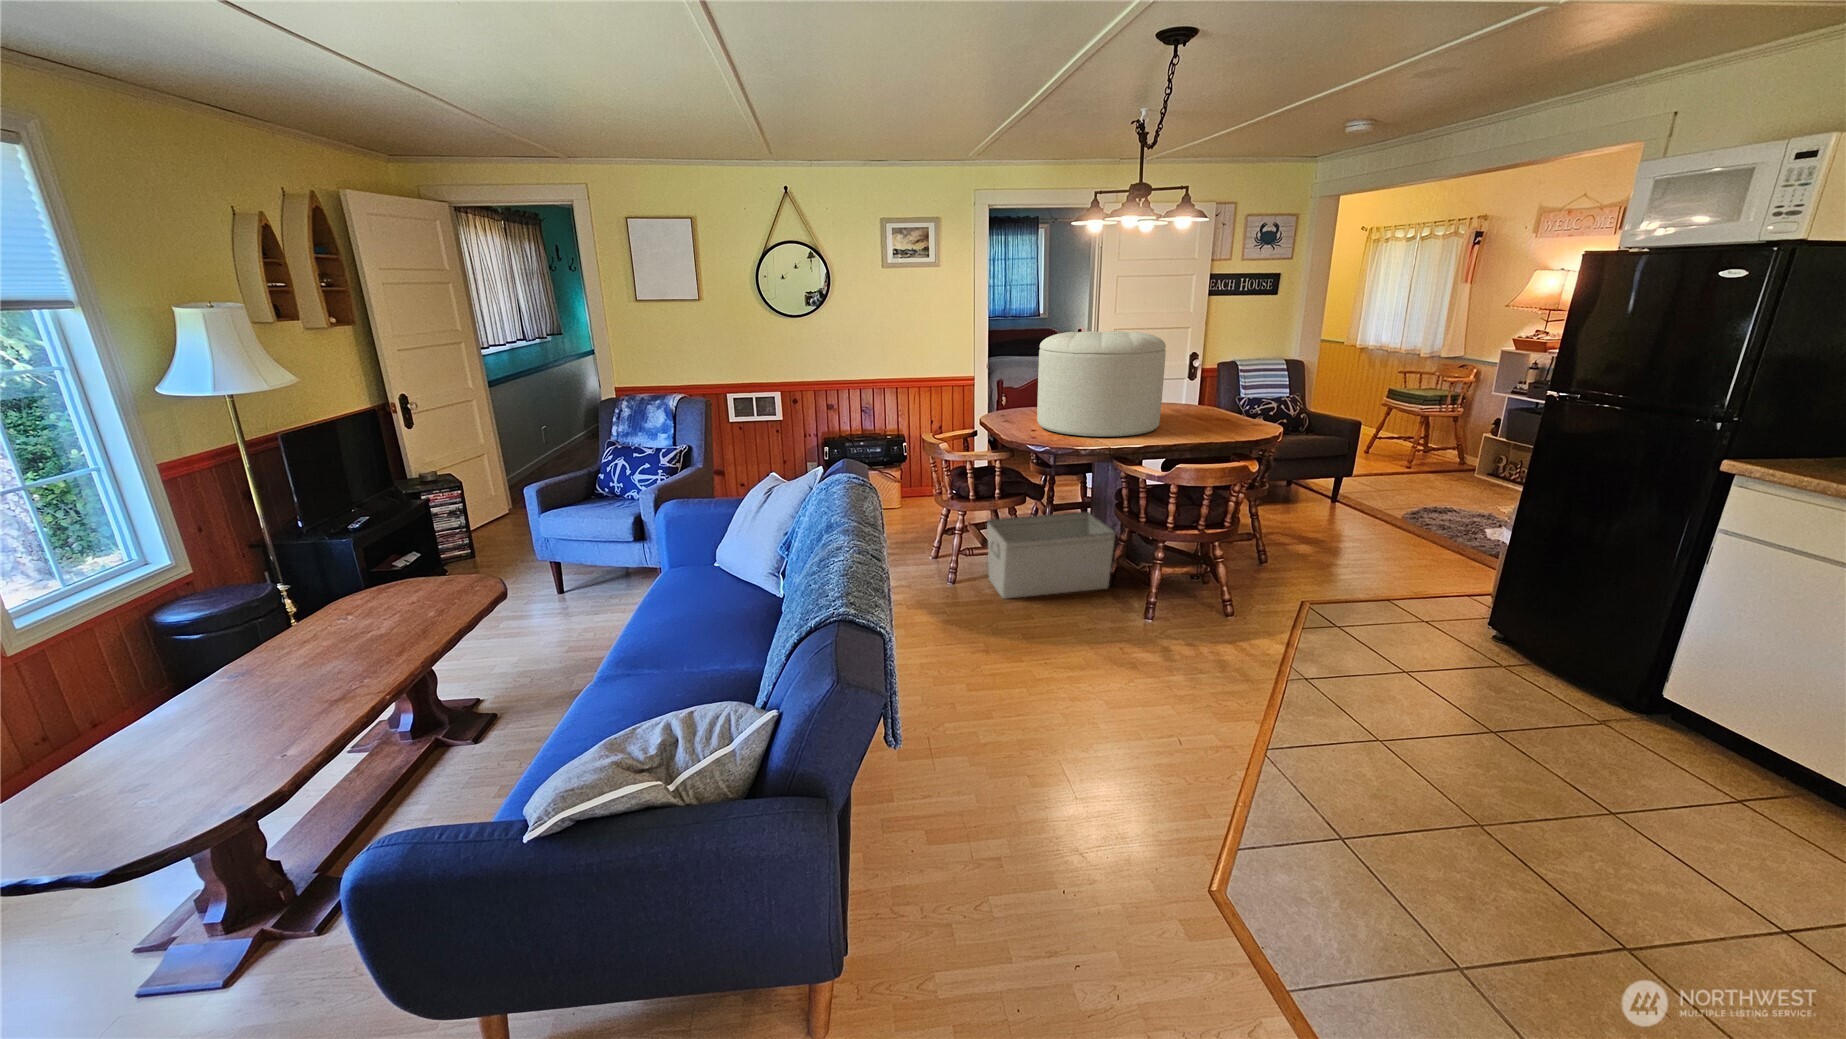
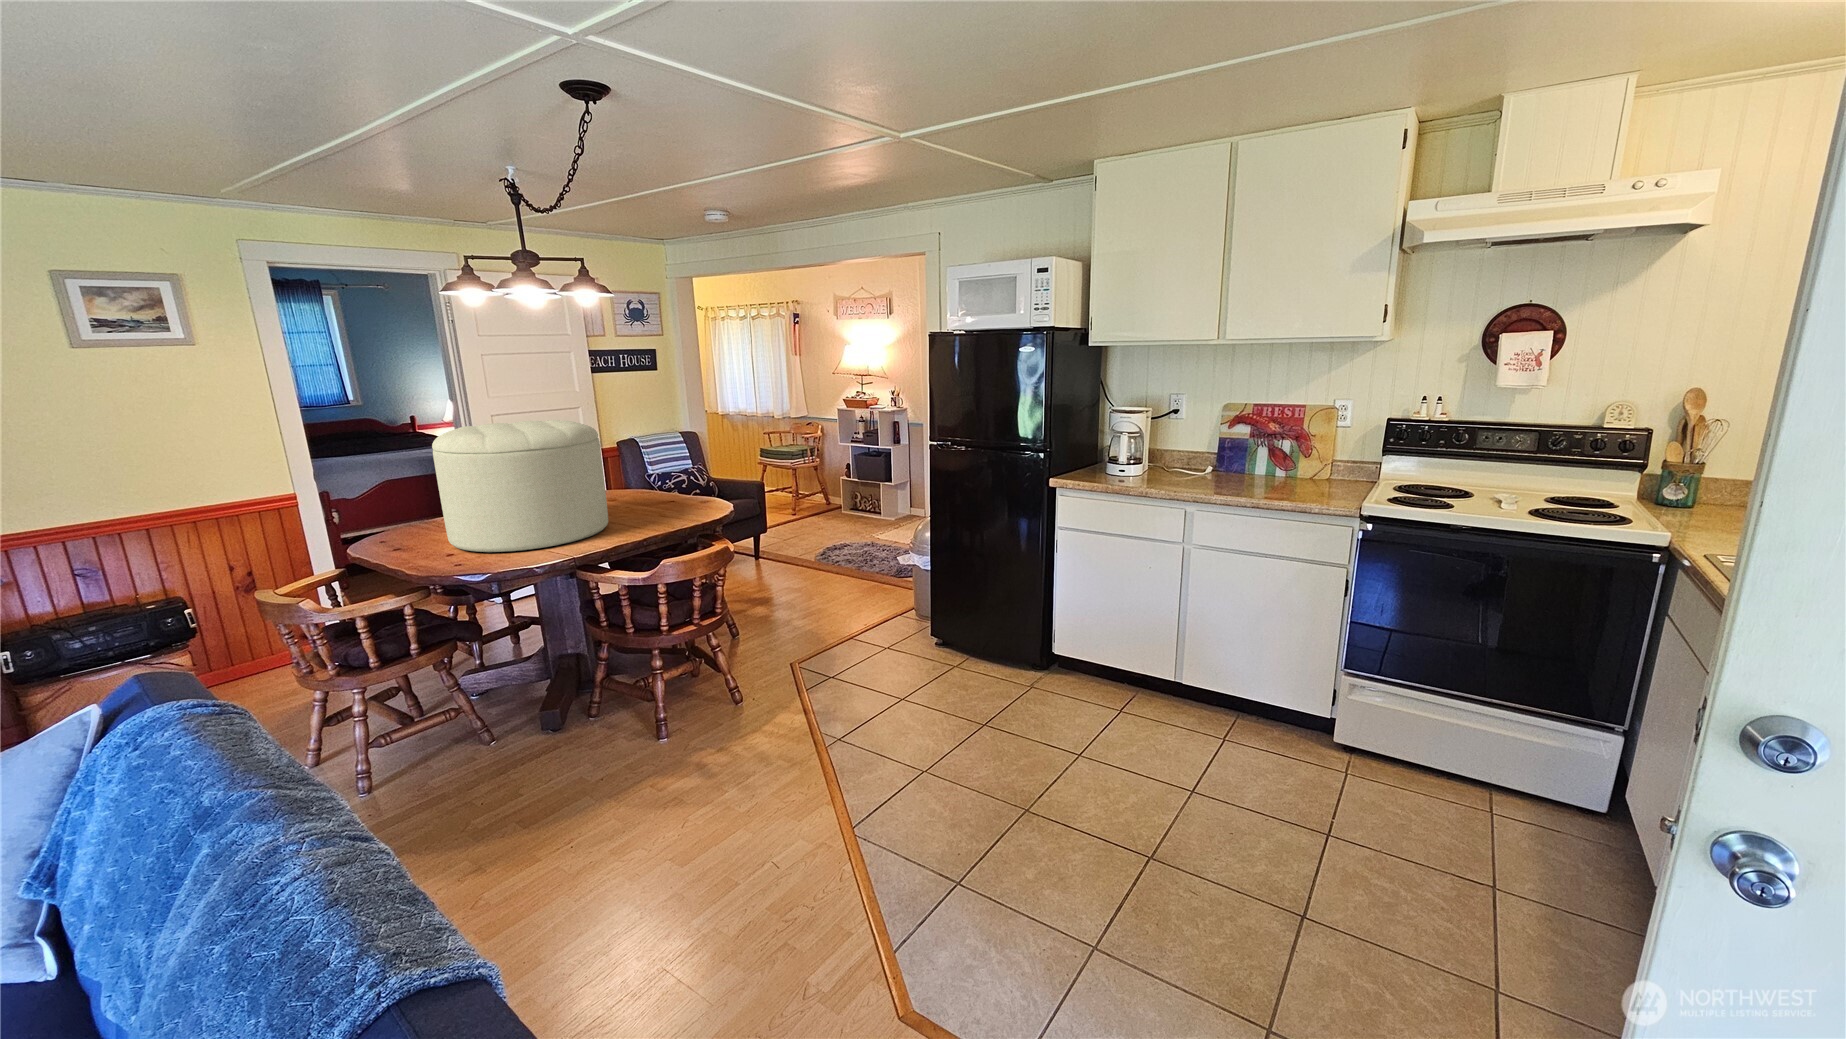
storage bin: present [987,512,1116,599] -> none [410,638,599,785]

